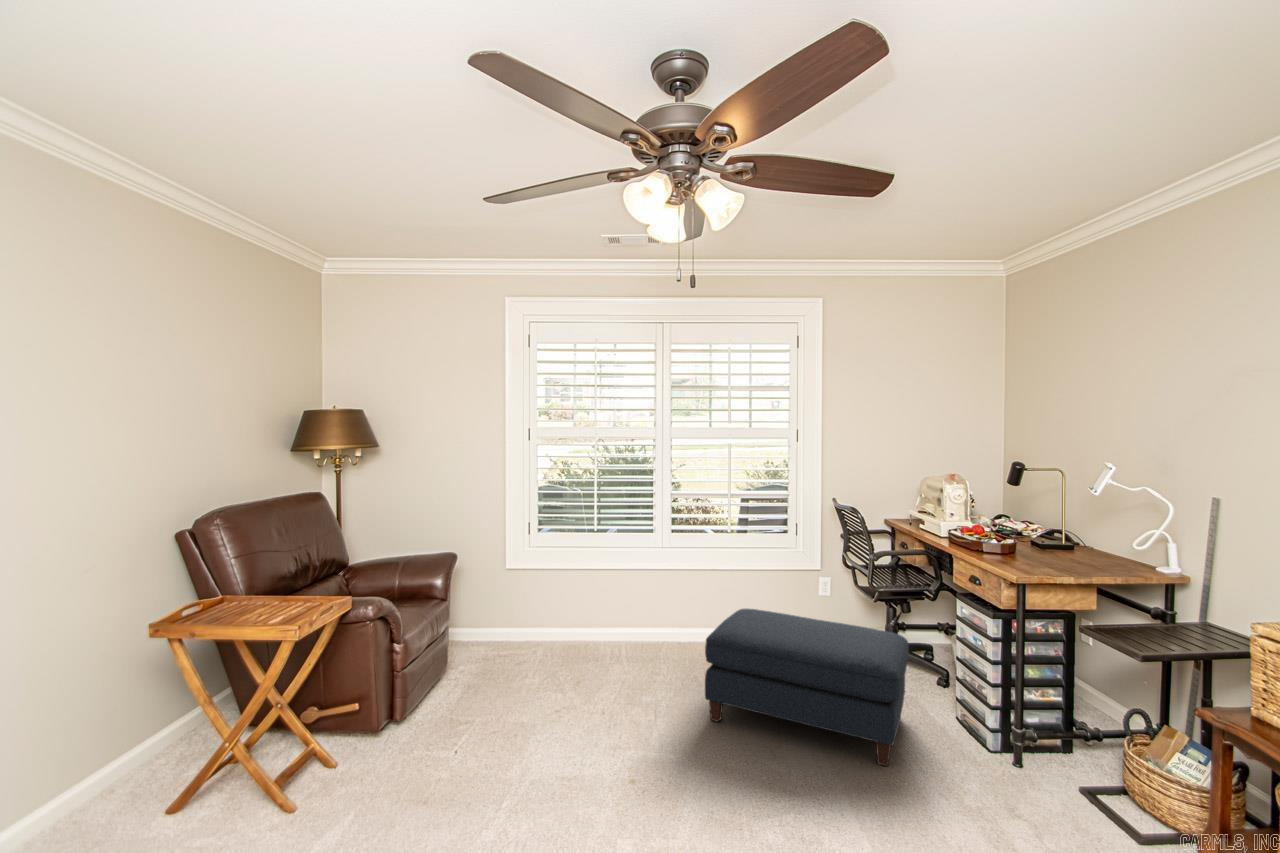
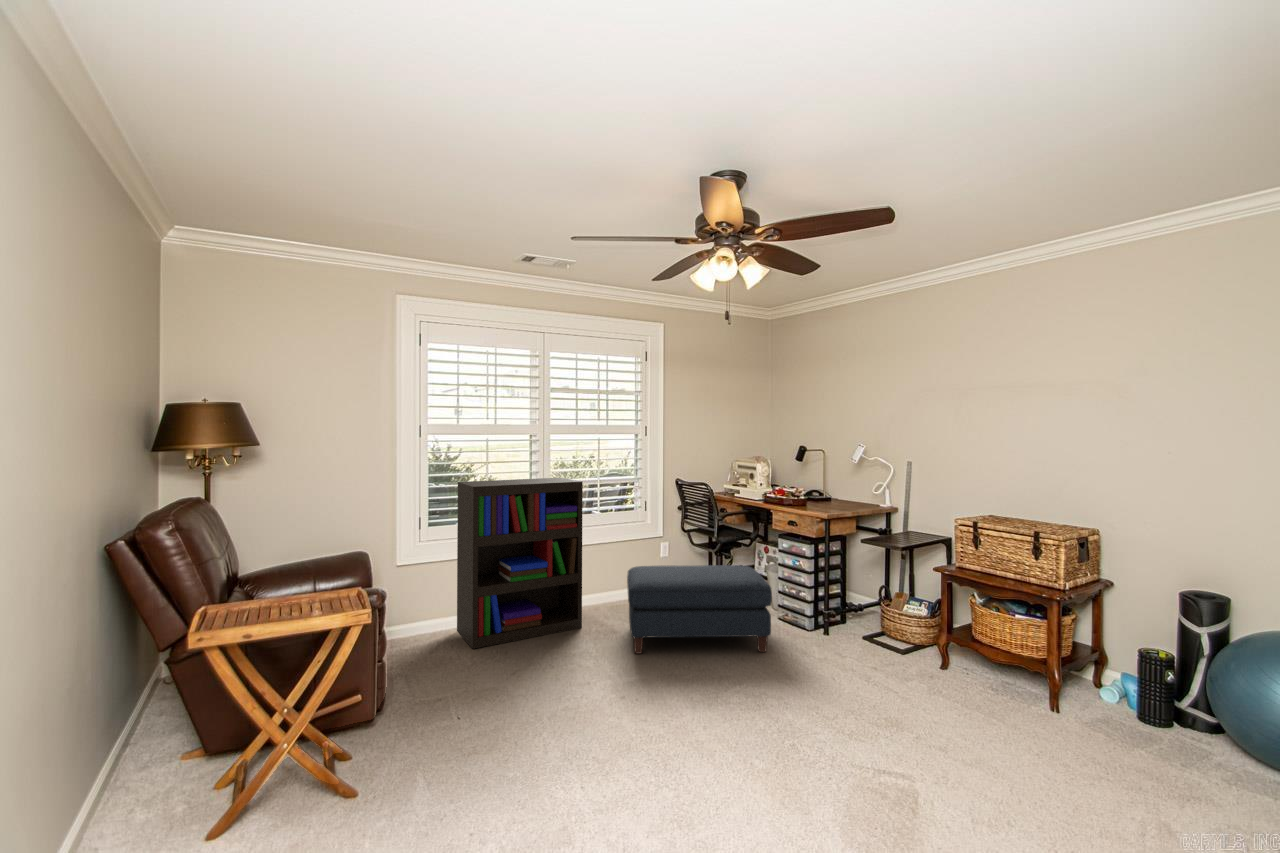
bookshelf: none [555,488,687,669] -> present [457,478,583,649]

